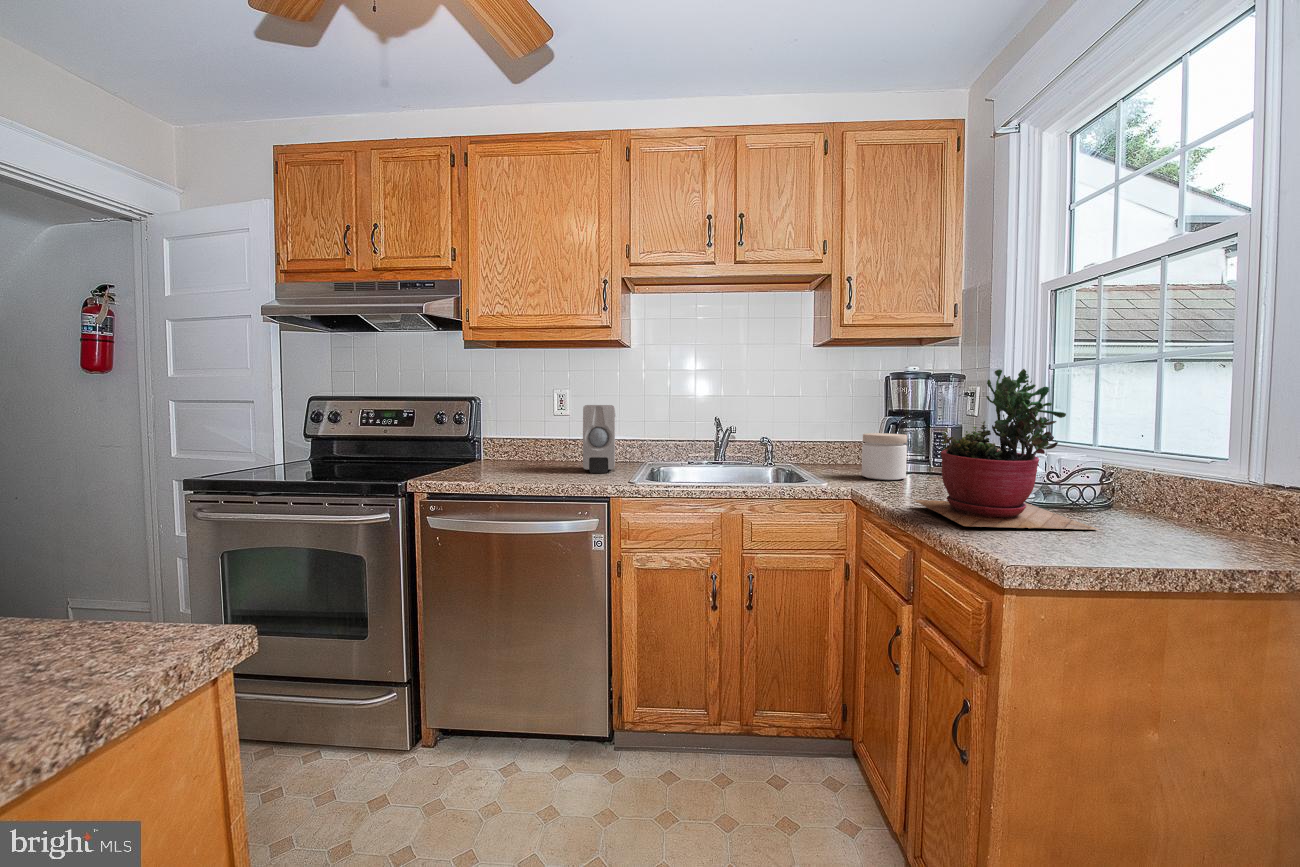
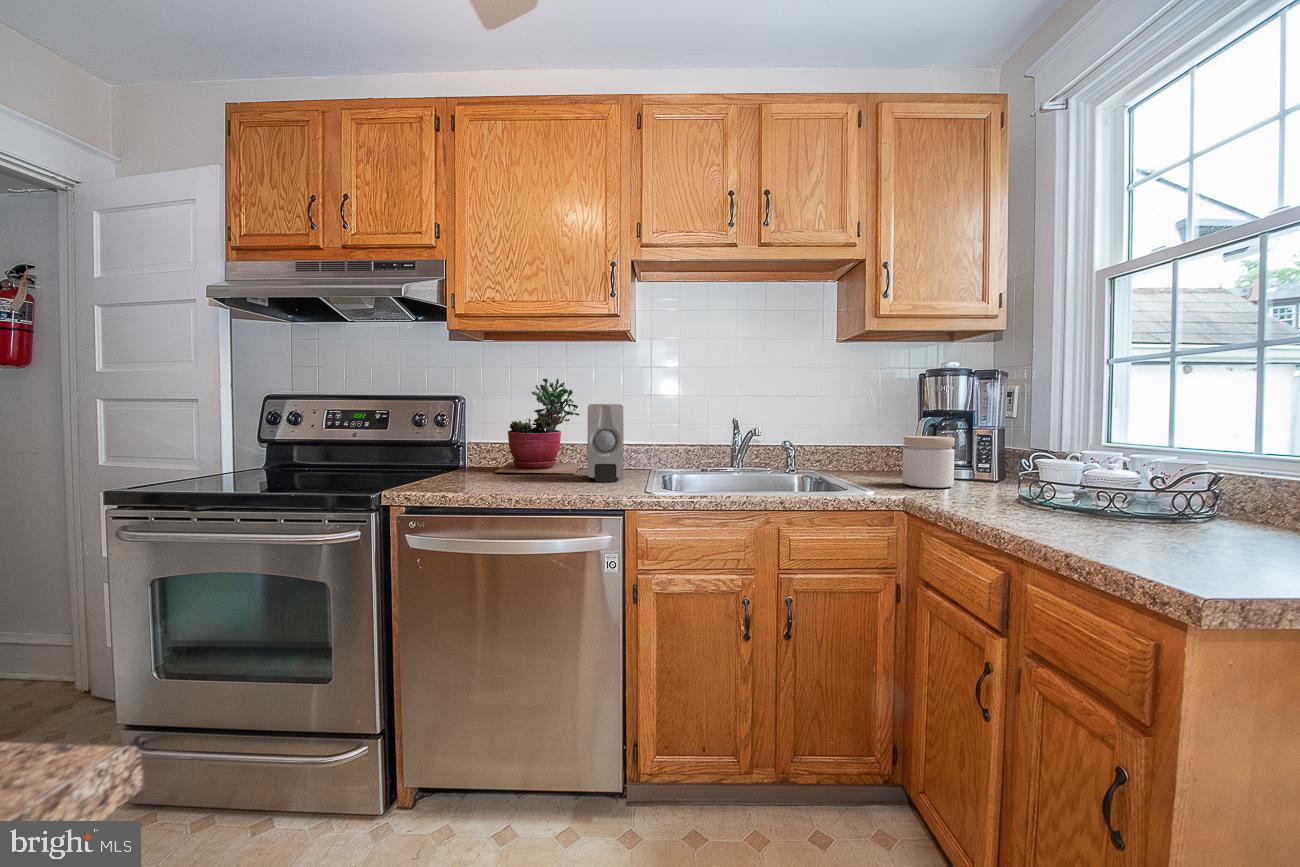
succulent plant: present [915,369,1099,530] -> present [495,378,580,474]

